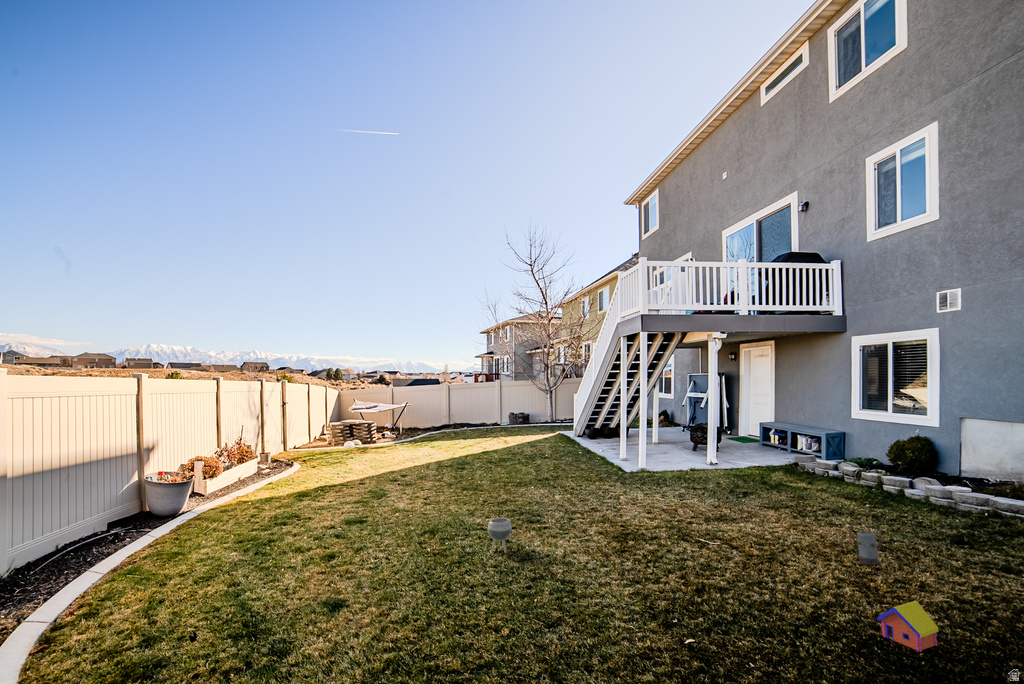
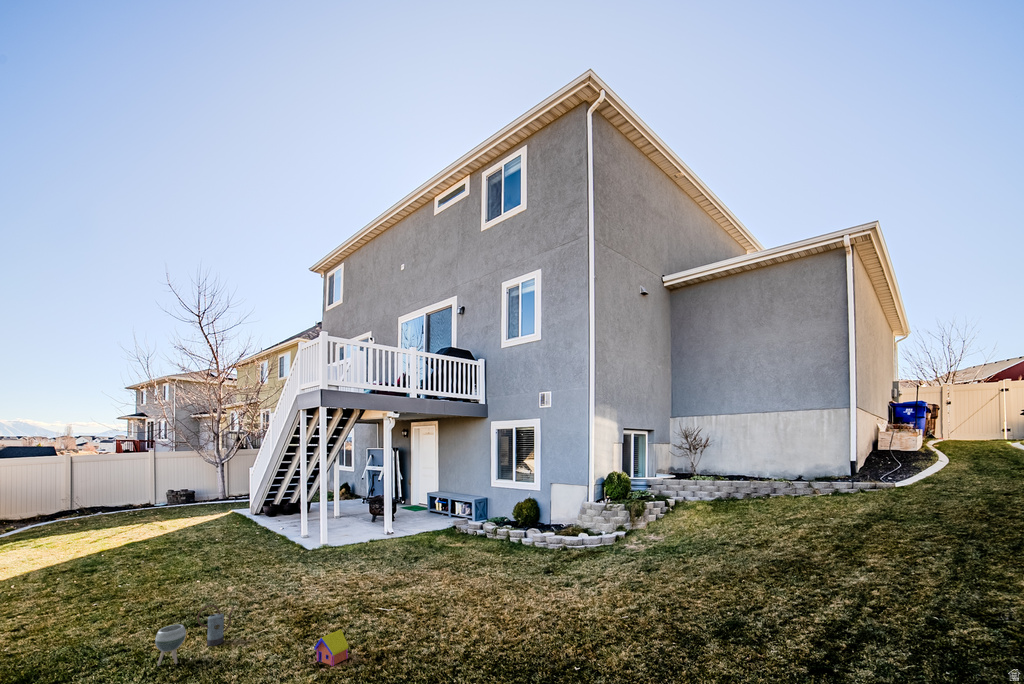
watering can: present [849,521,883,565] -> present [197,605,235,646]
toy house: present [877,601,938,652] -> present [314,629,348,666]

